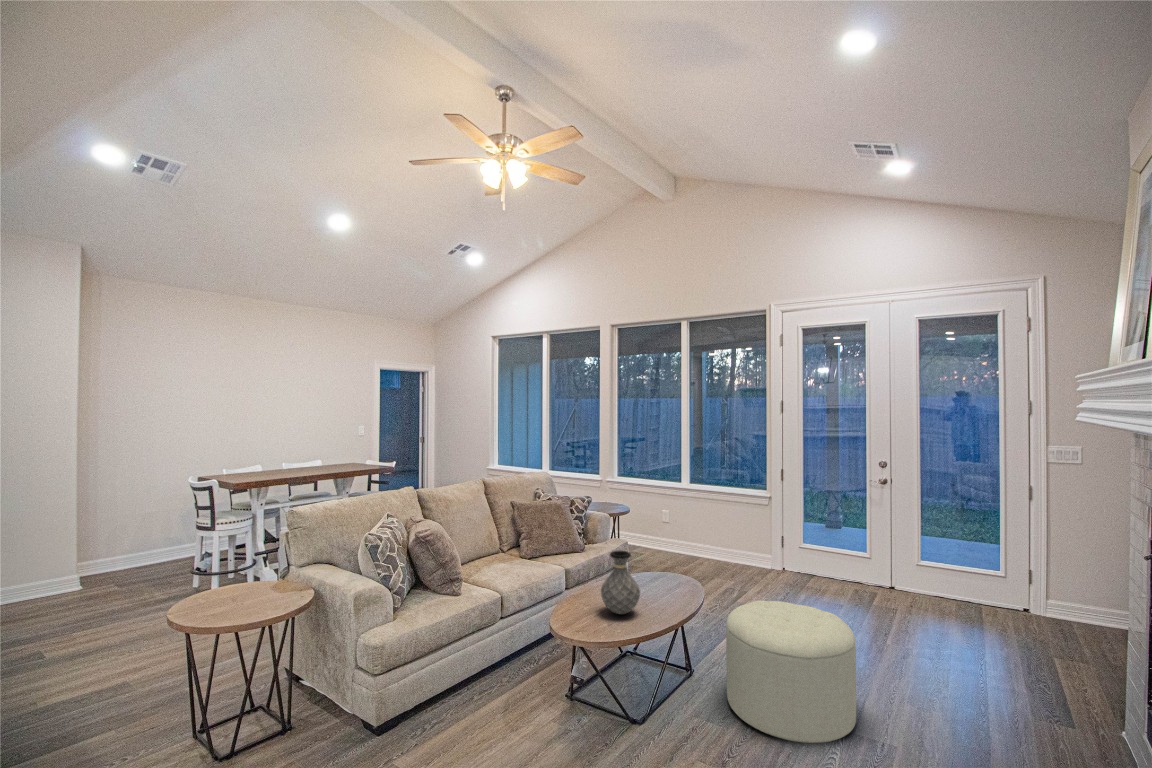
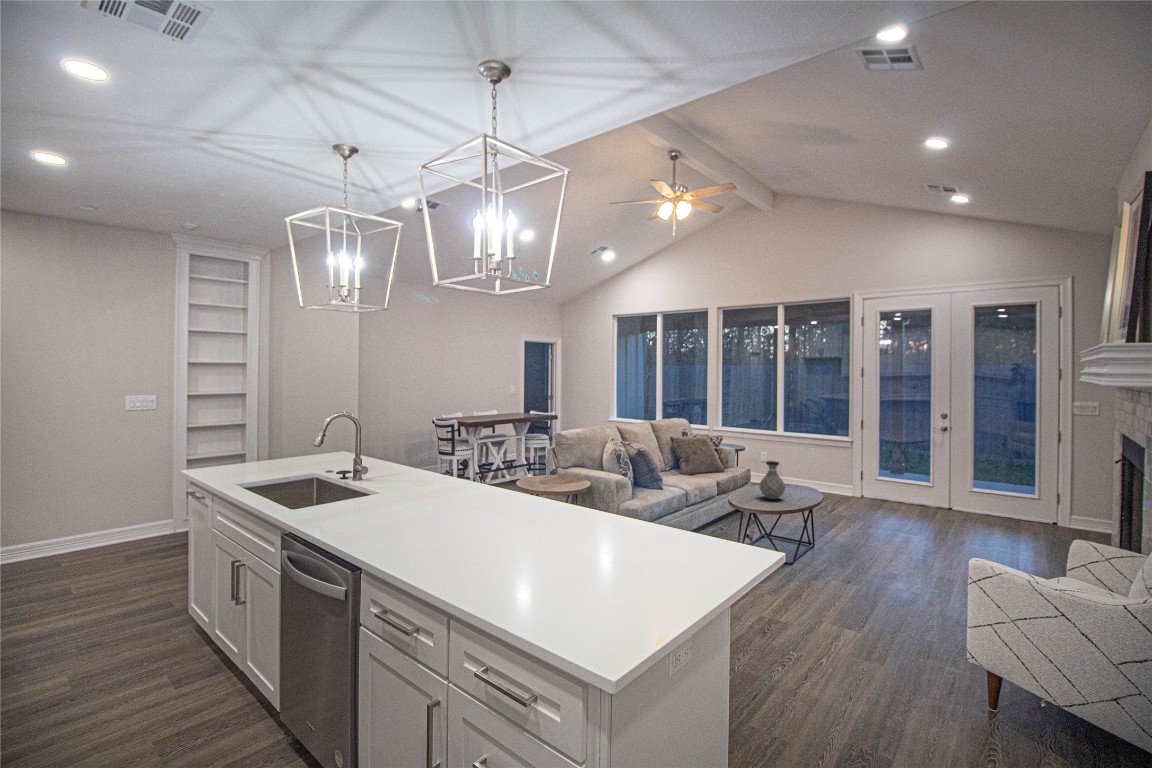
ottoman: present [726,600,856,743] -> none [839,497,925,572]

